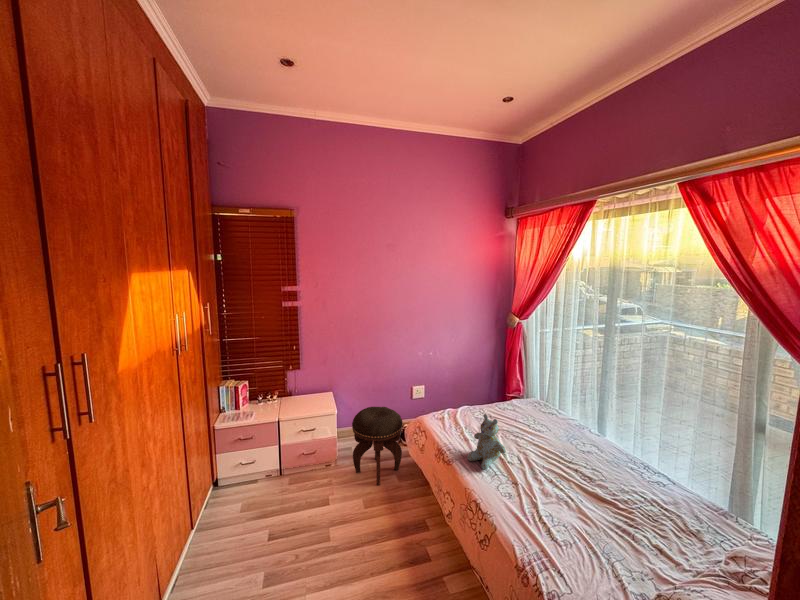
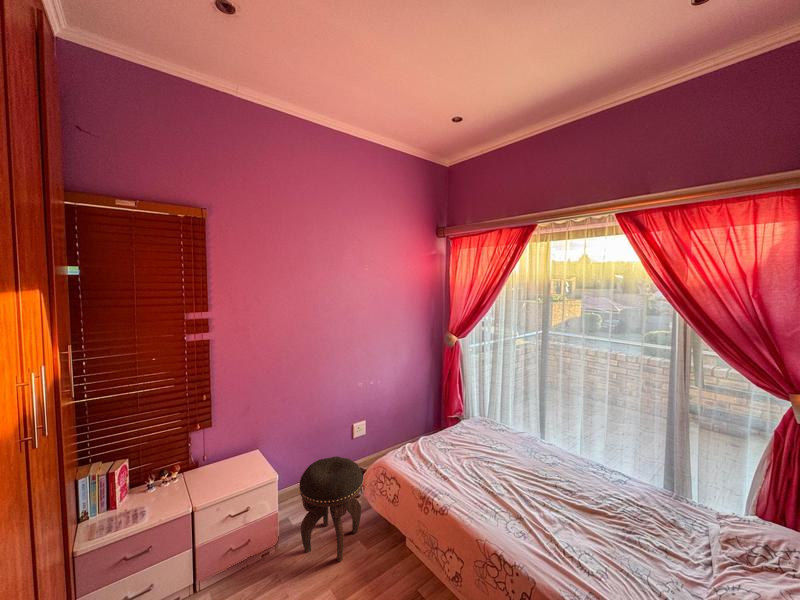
stuffed bear: present [467,414,506,470] -> none [460,446,500,510]

